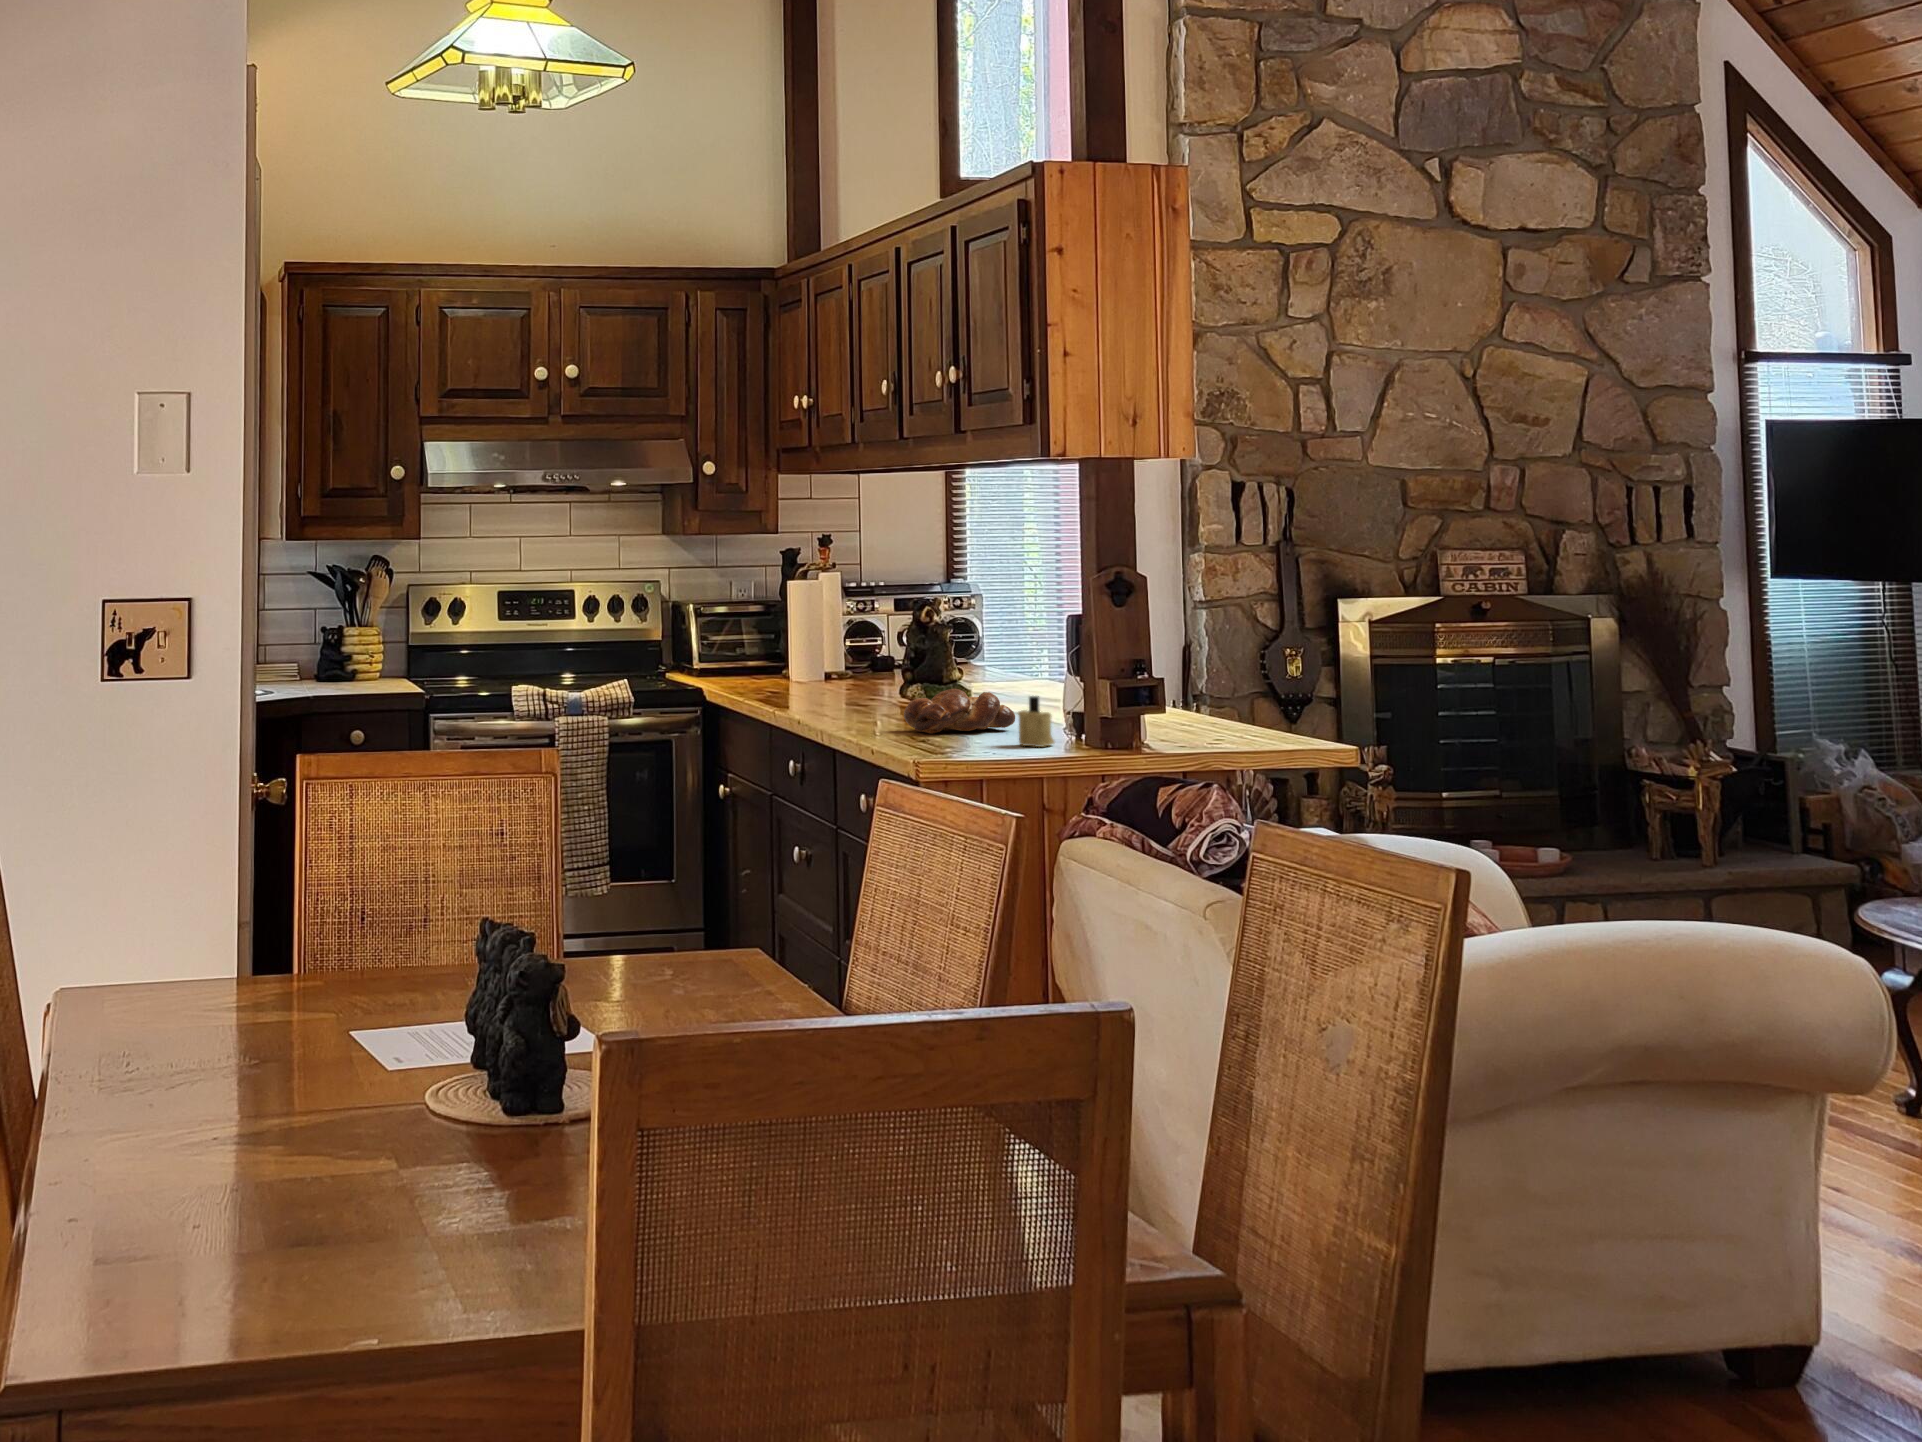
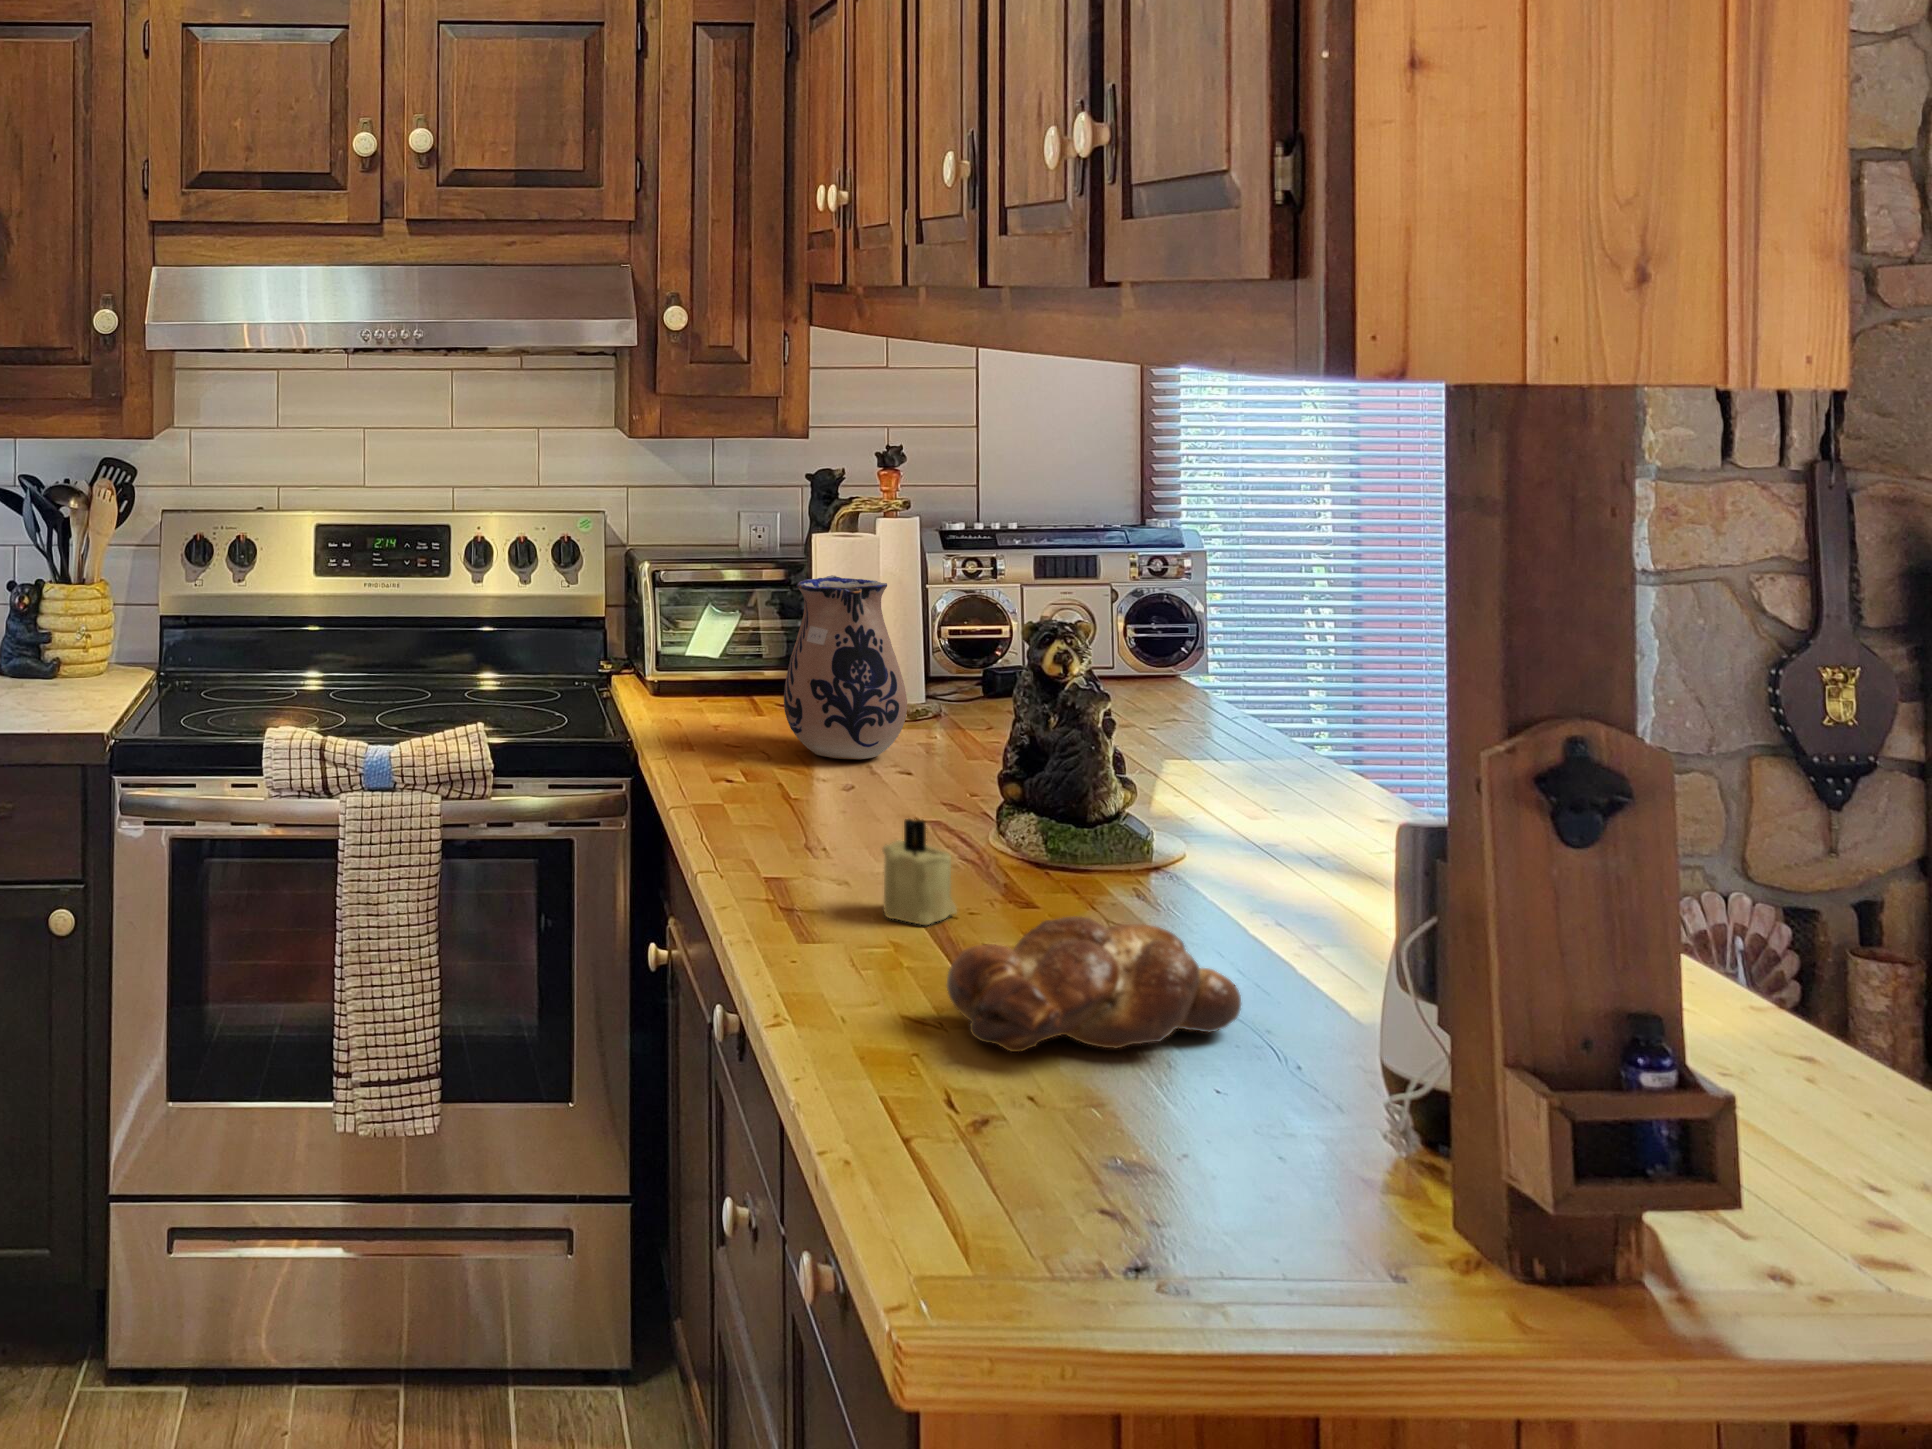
ceramic pitcher: none [789,601,853,693] -> present [784,575,907,759]
candle: present [1018,696,1054,747] -> present [882,819,957,925]

